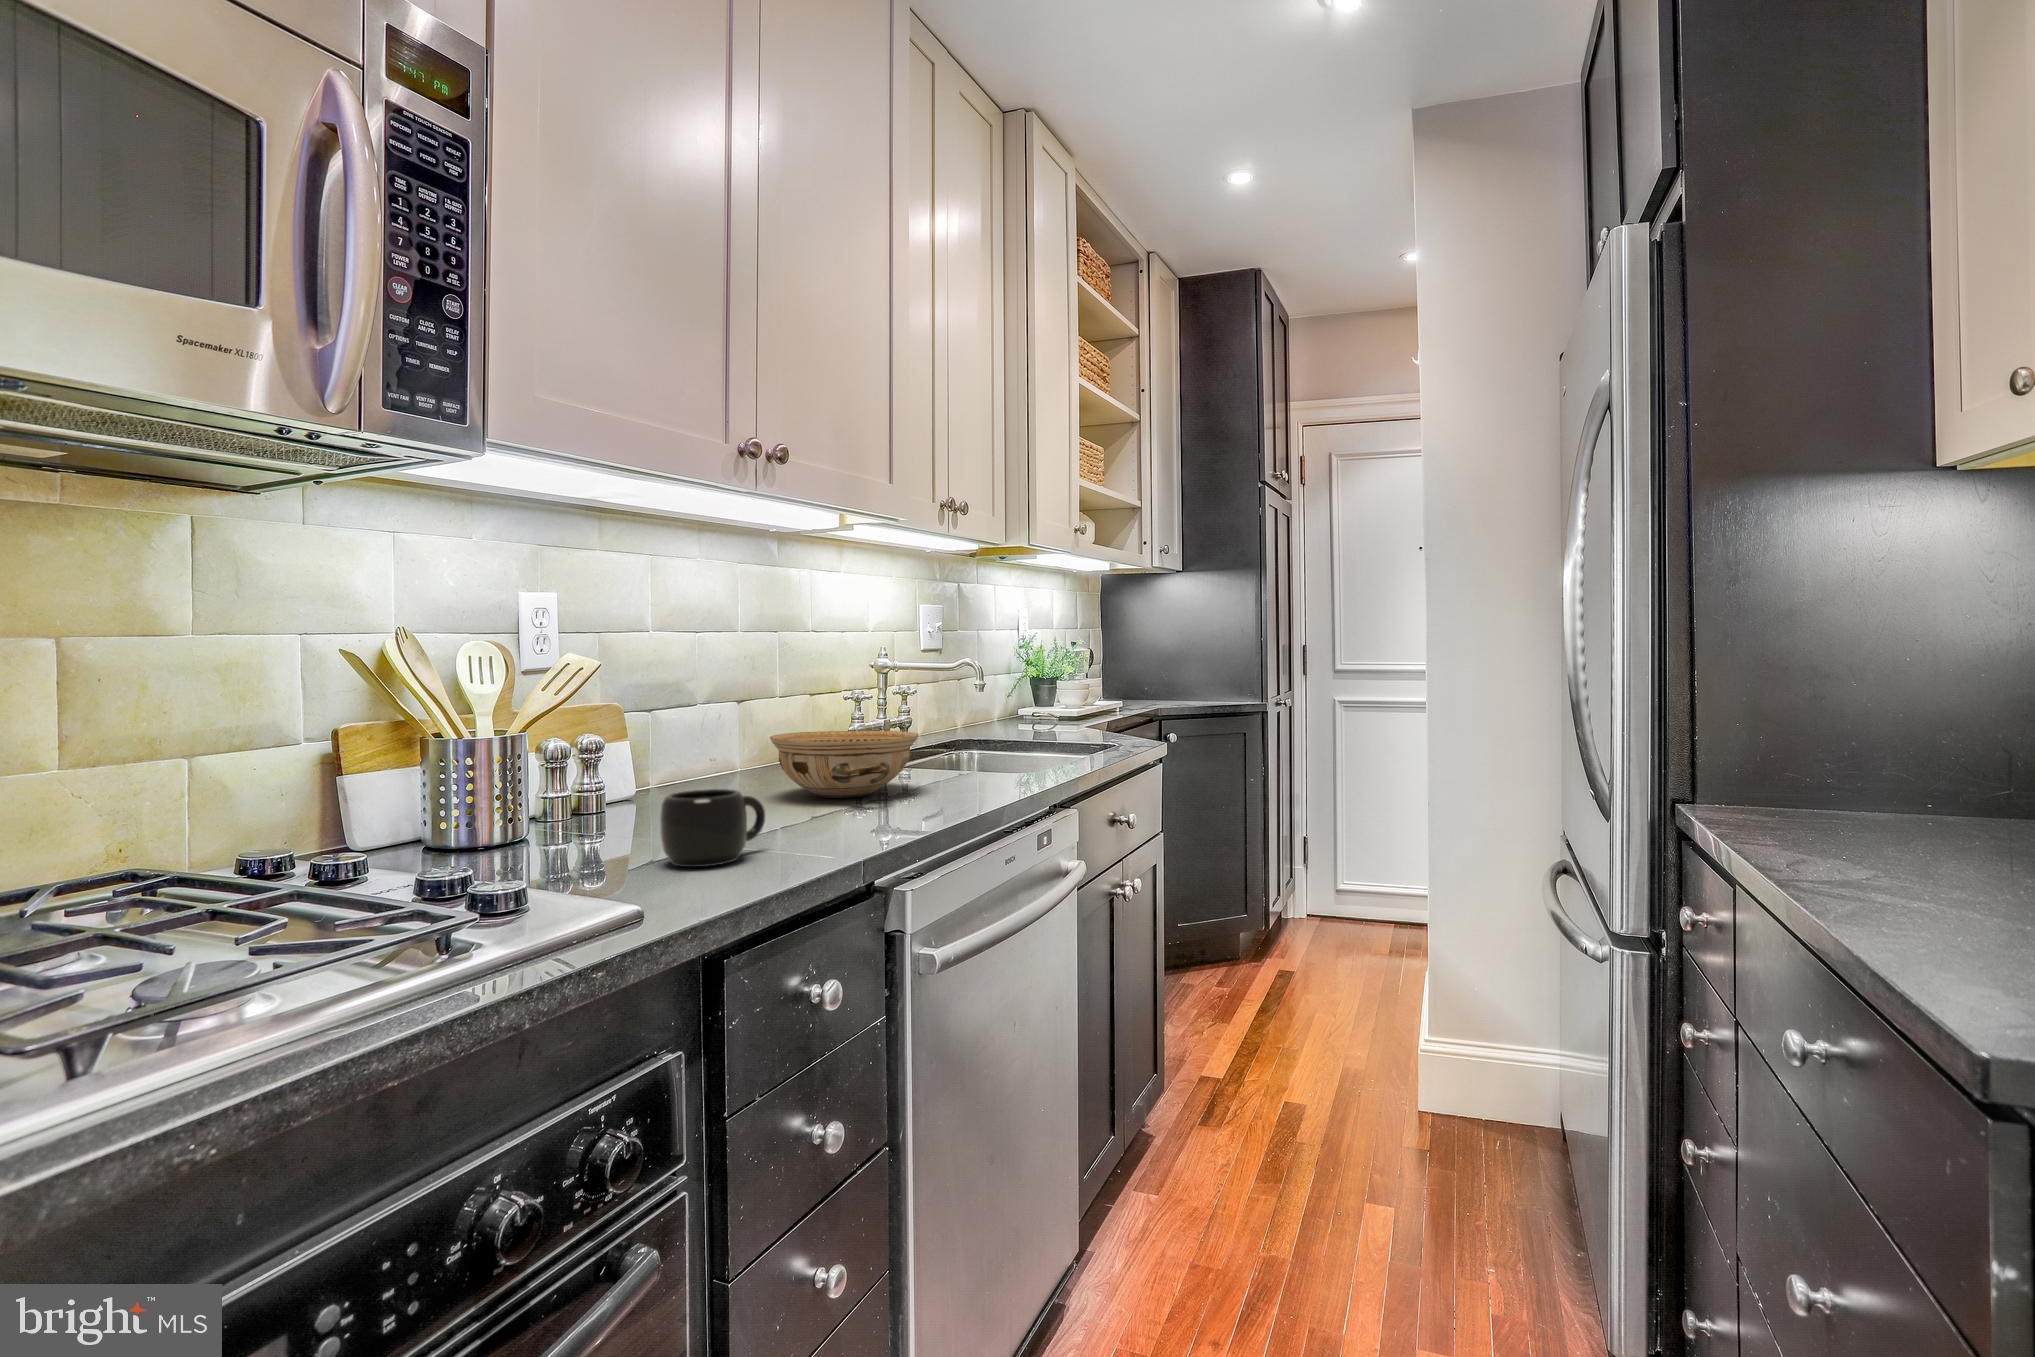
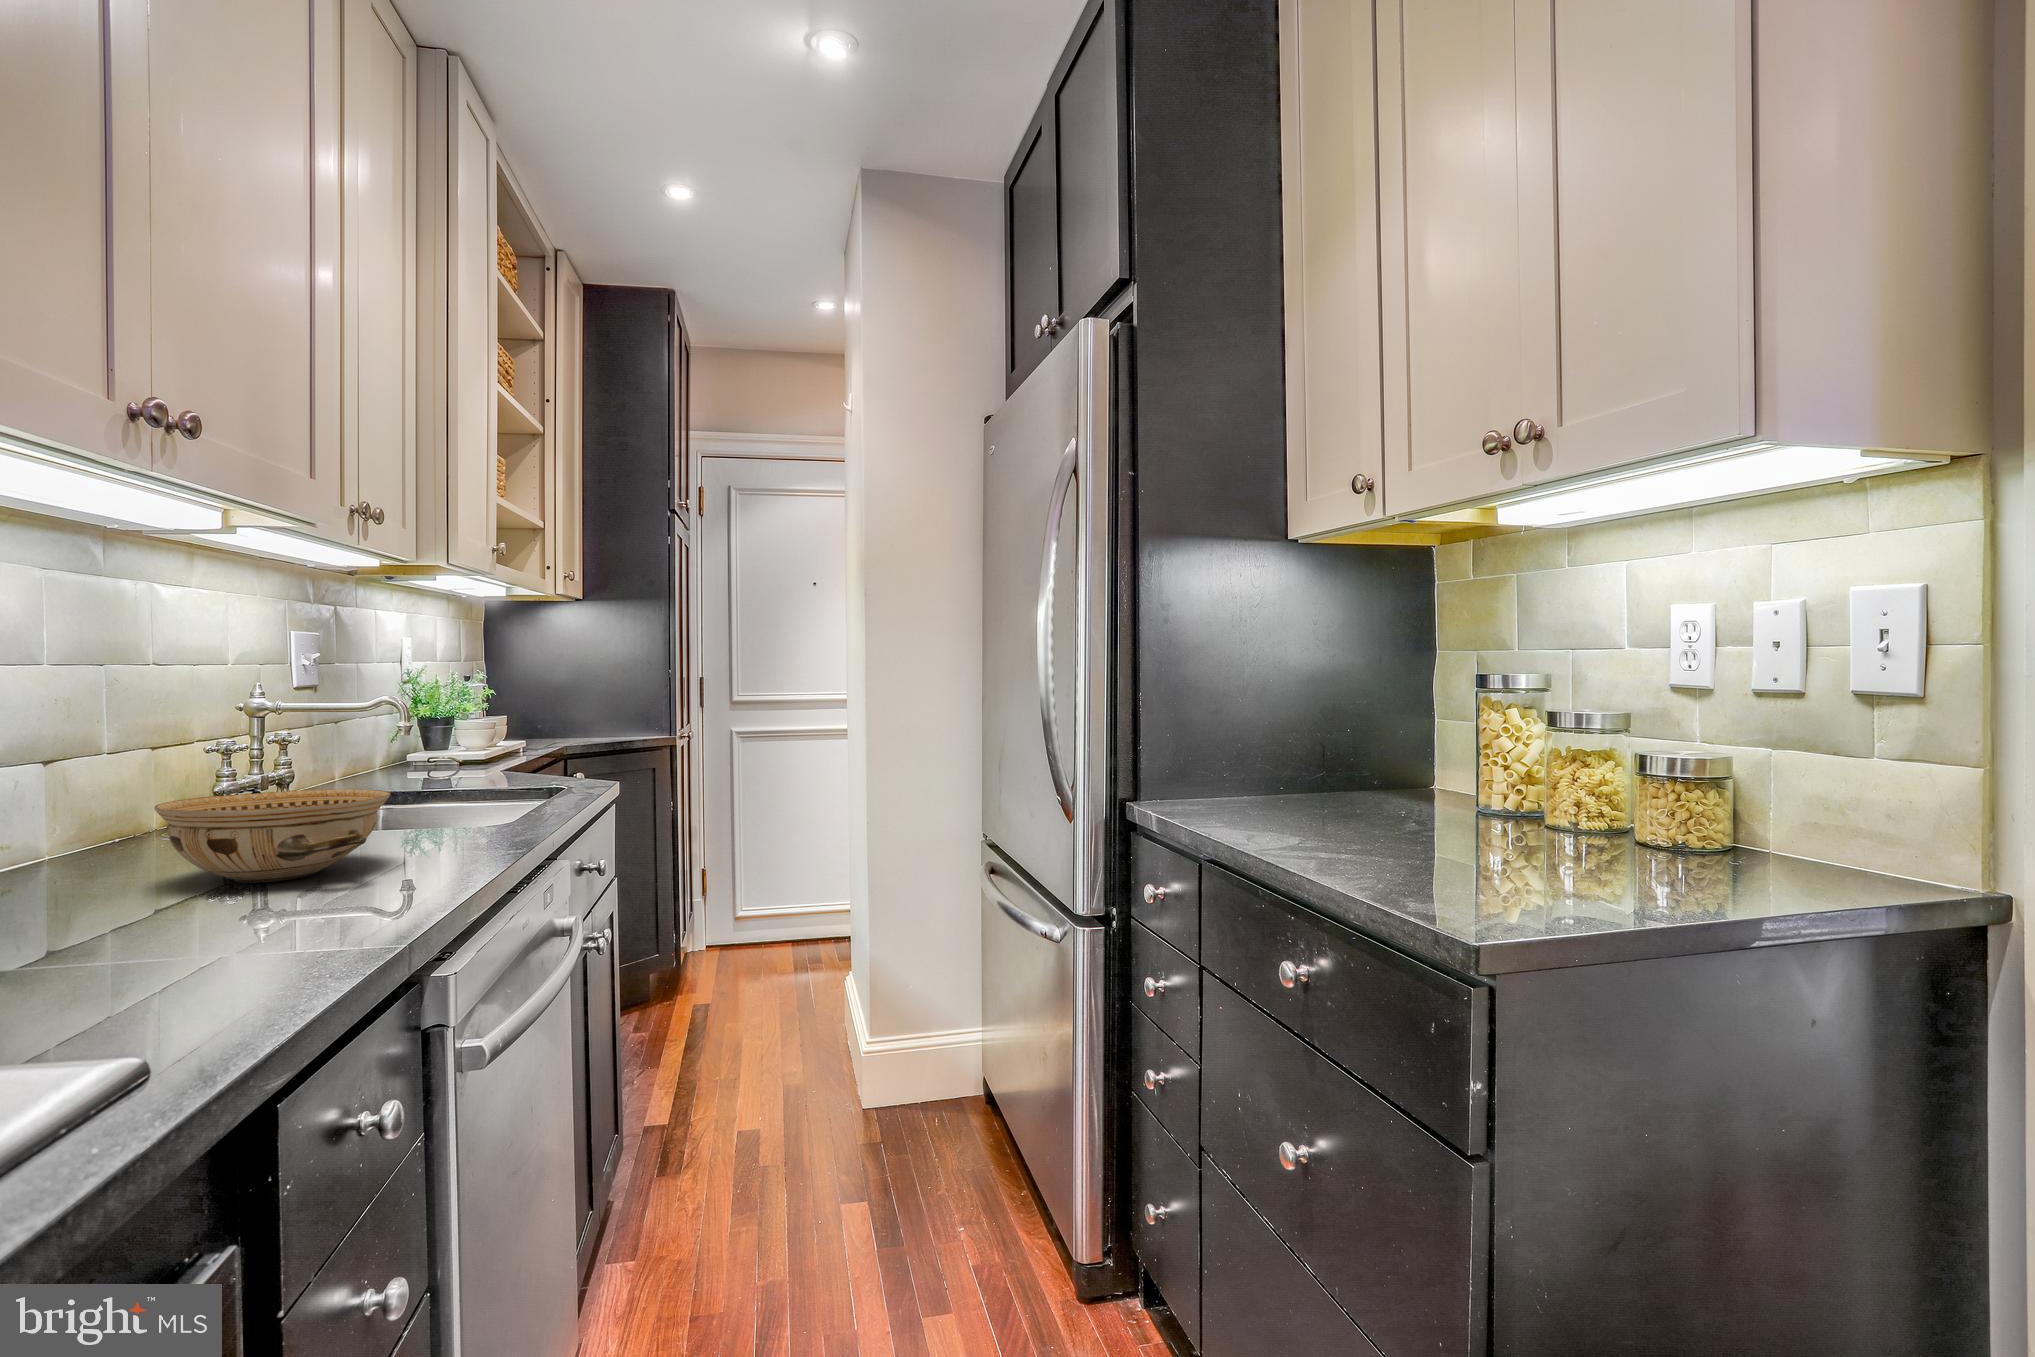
mug: present [660,789,765,867] -> none [94,885,257,1003]

